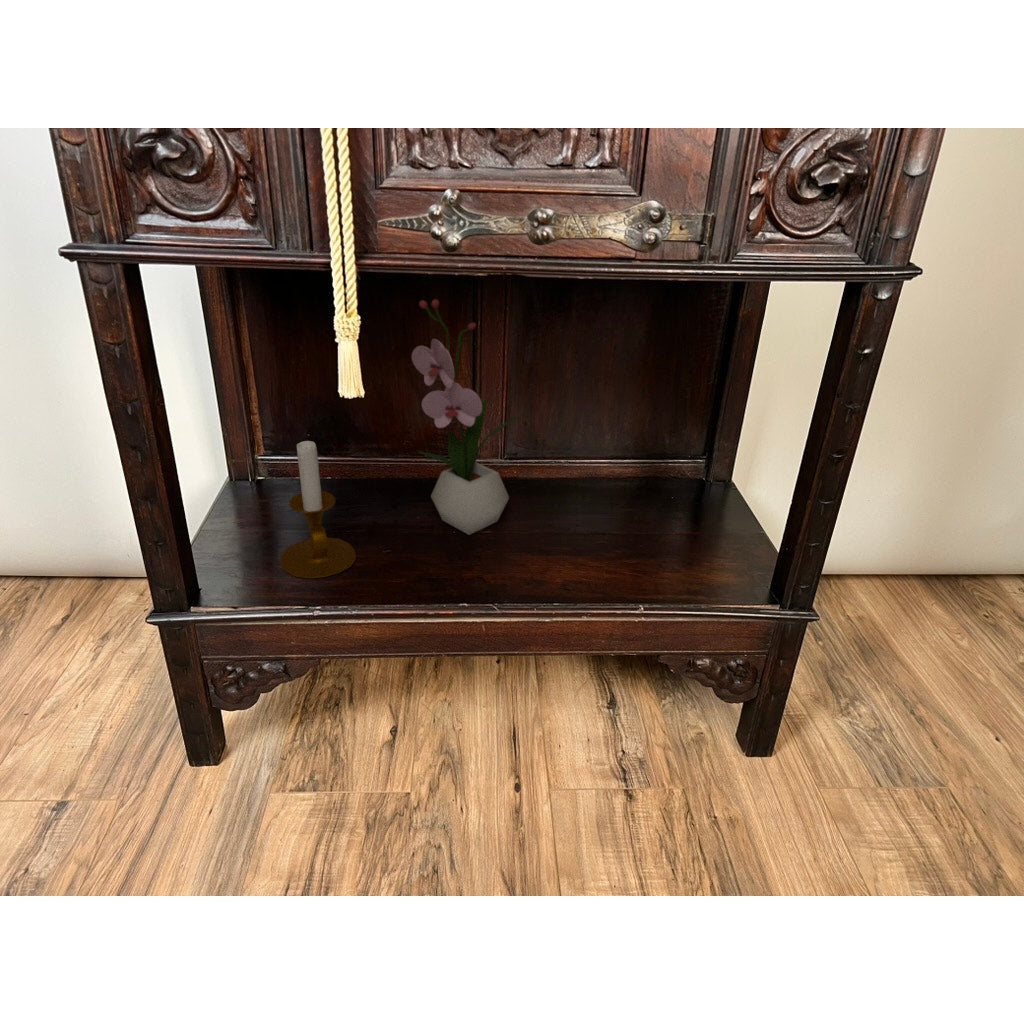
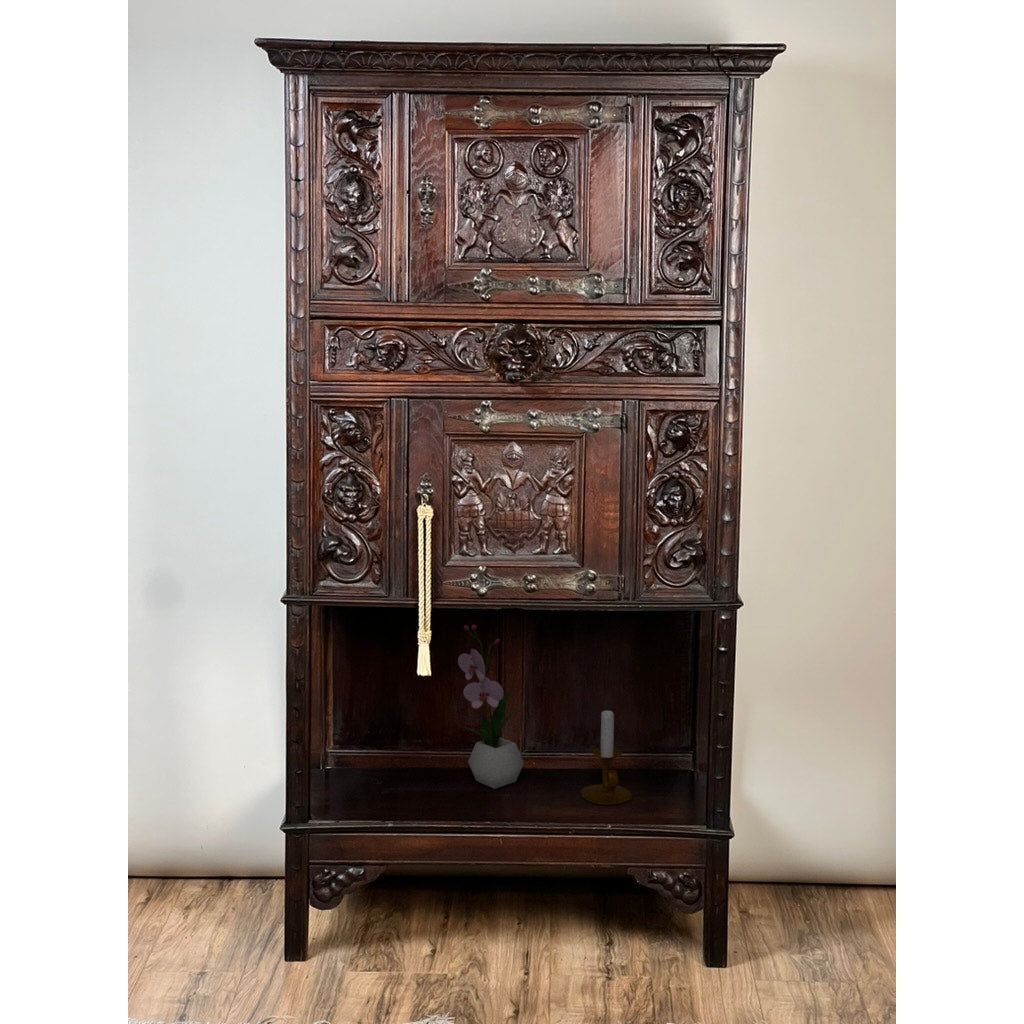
candlestick: present [280,441,356,578] -> present [580,711,632,804]

